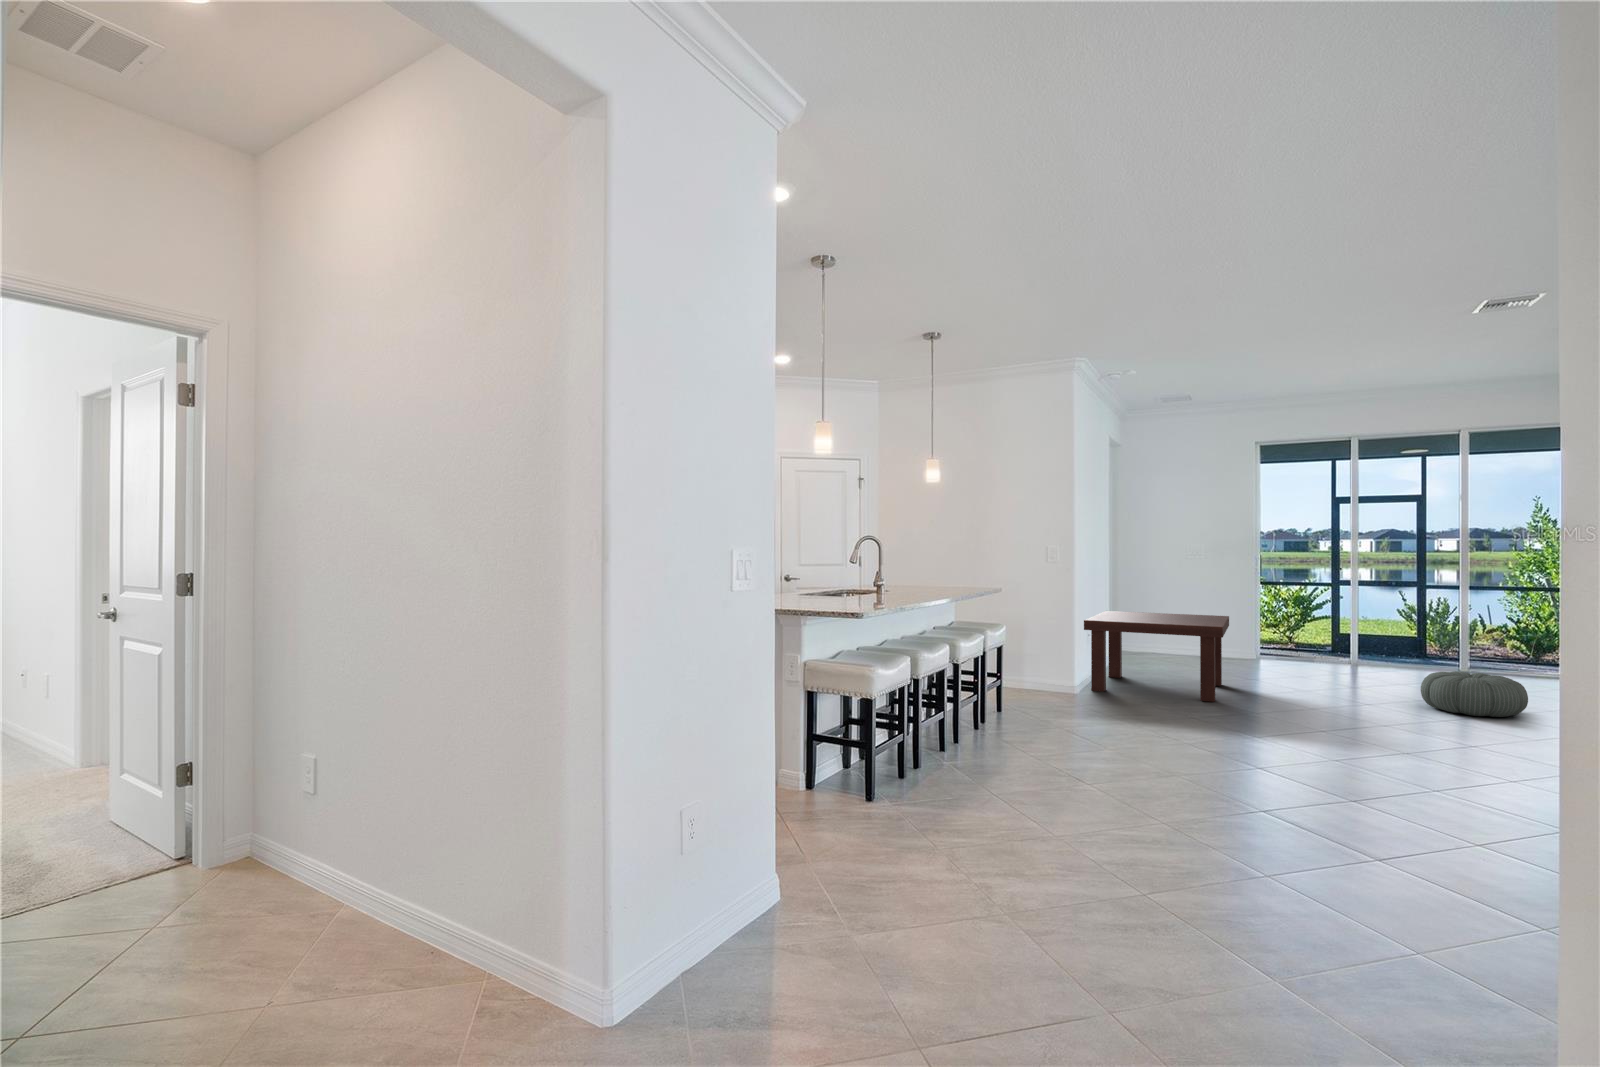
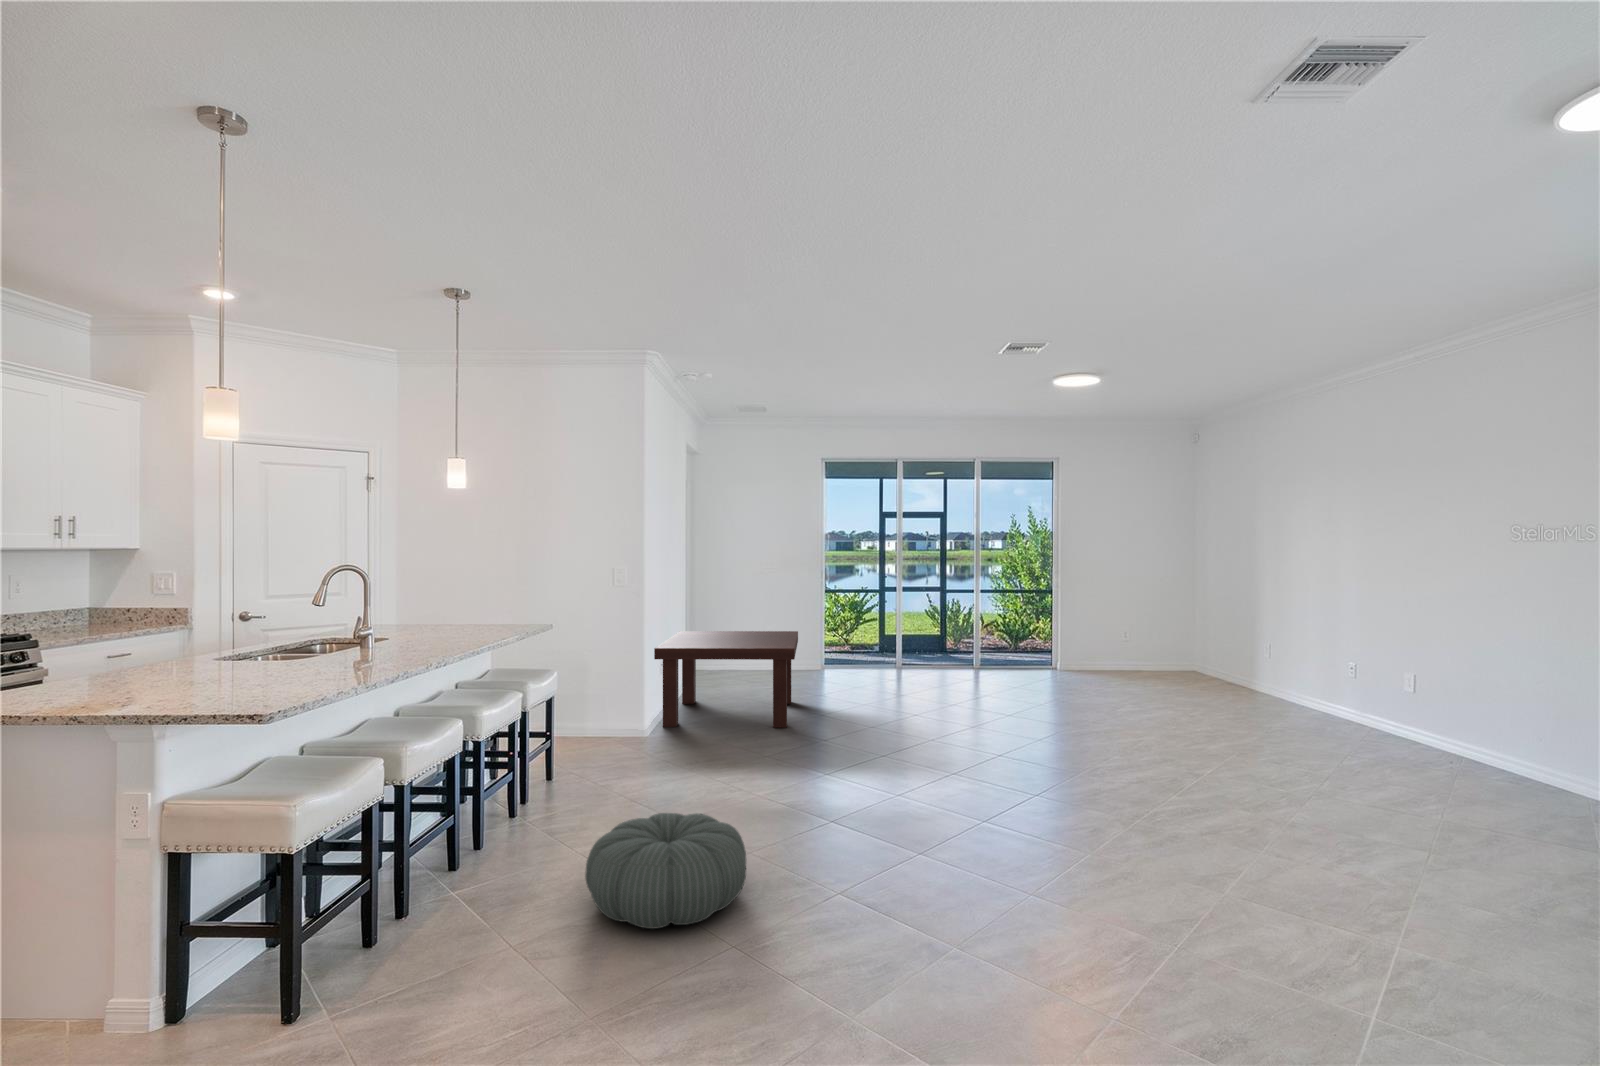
pouf: present [1421,671,1528,717] -> present [585,813,746,929]

